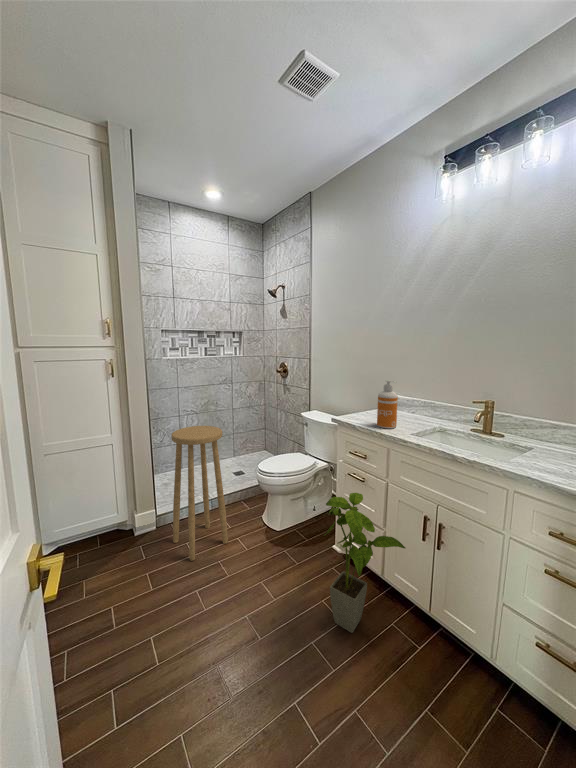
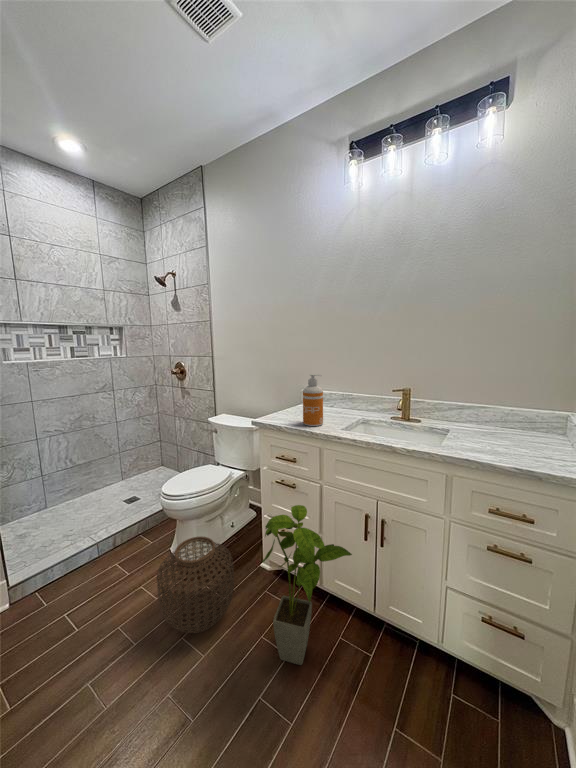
stool: present [171,426,228,561] -> none [28,448,128,638]
woven basket: none [247,508,306,583] -> present [157,536,234,633]

